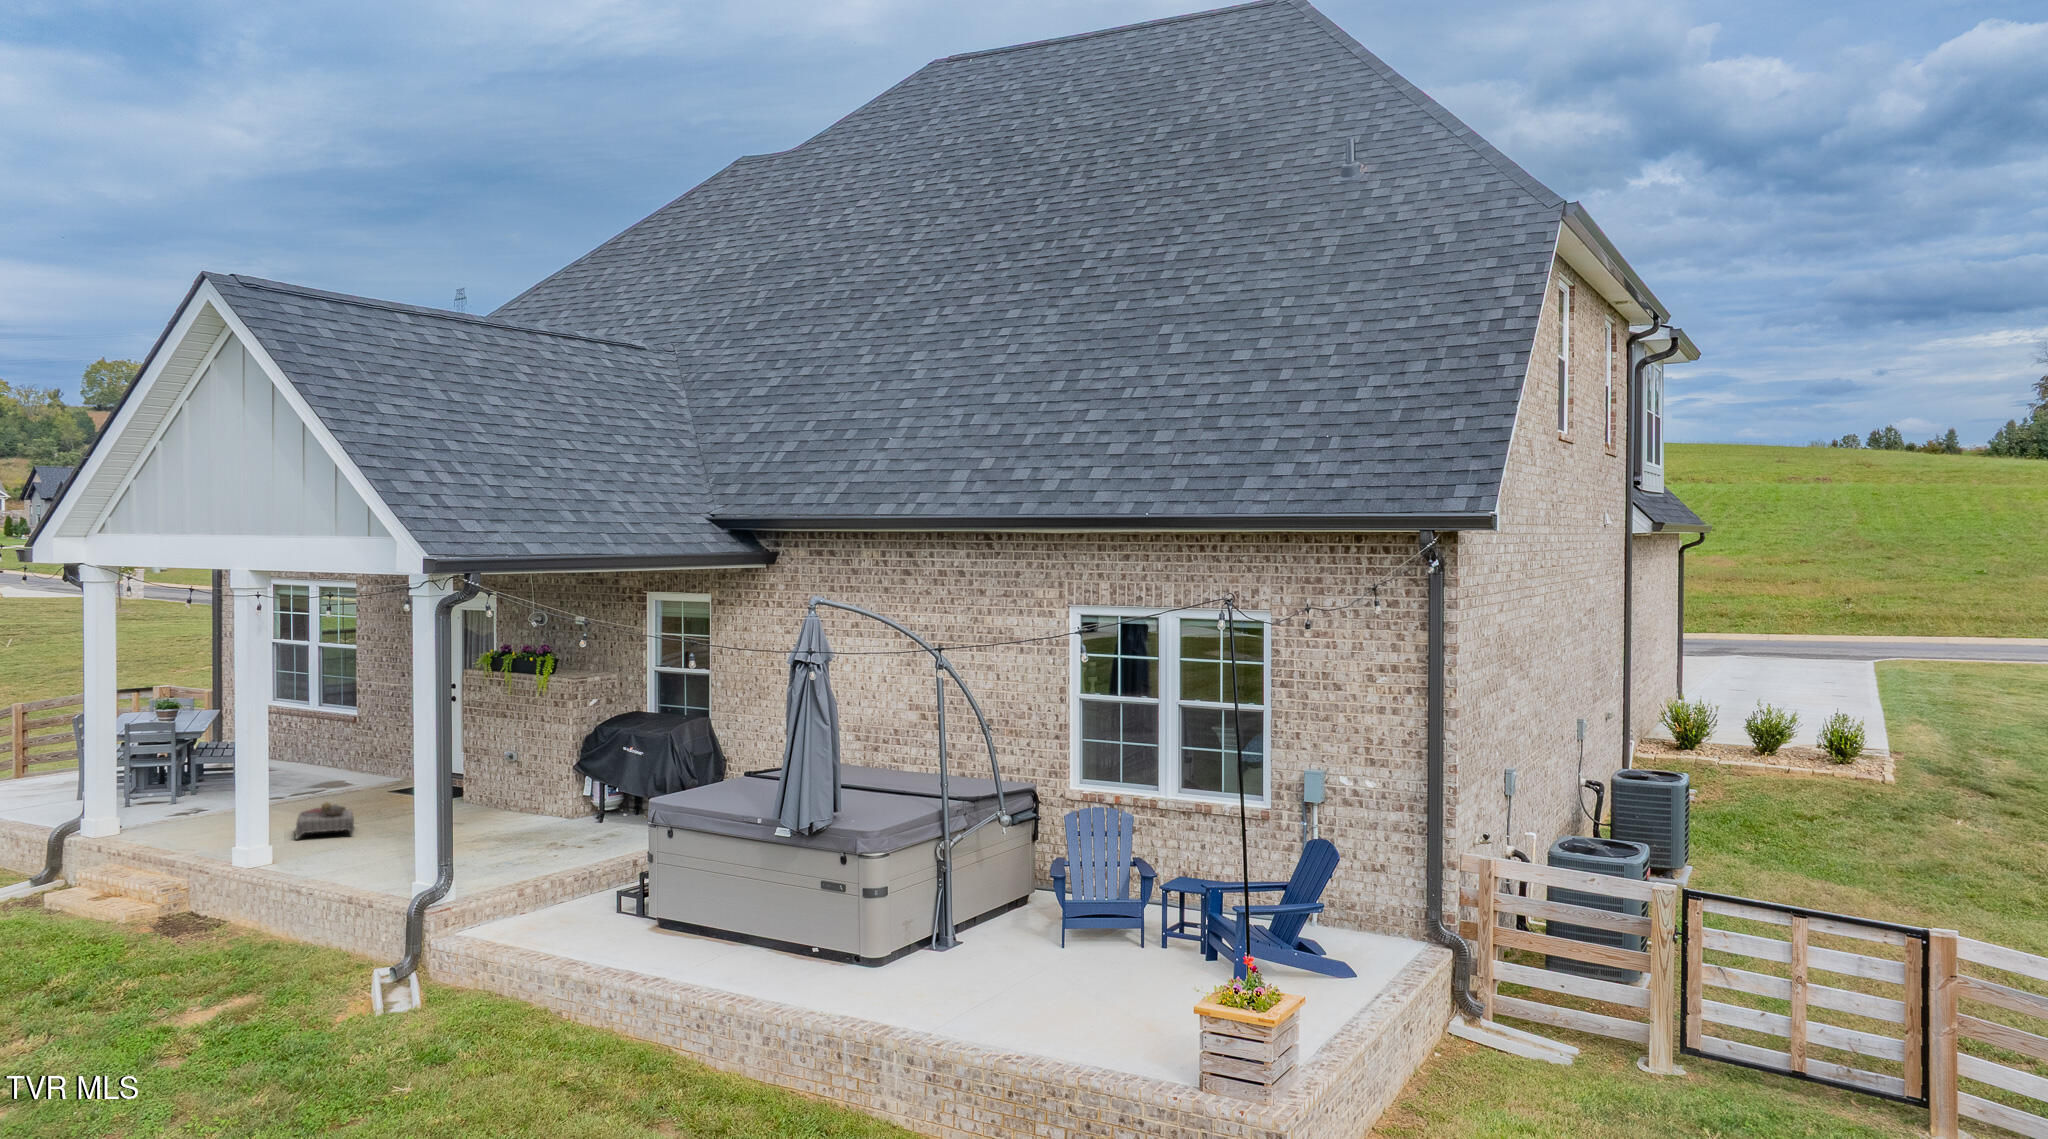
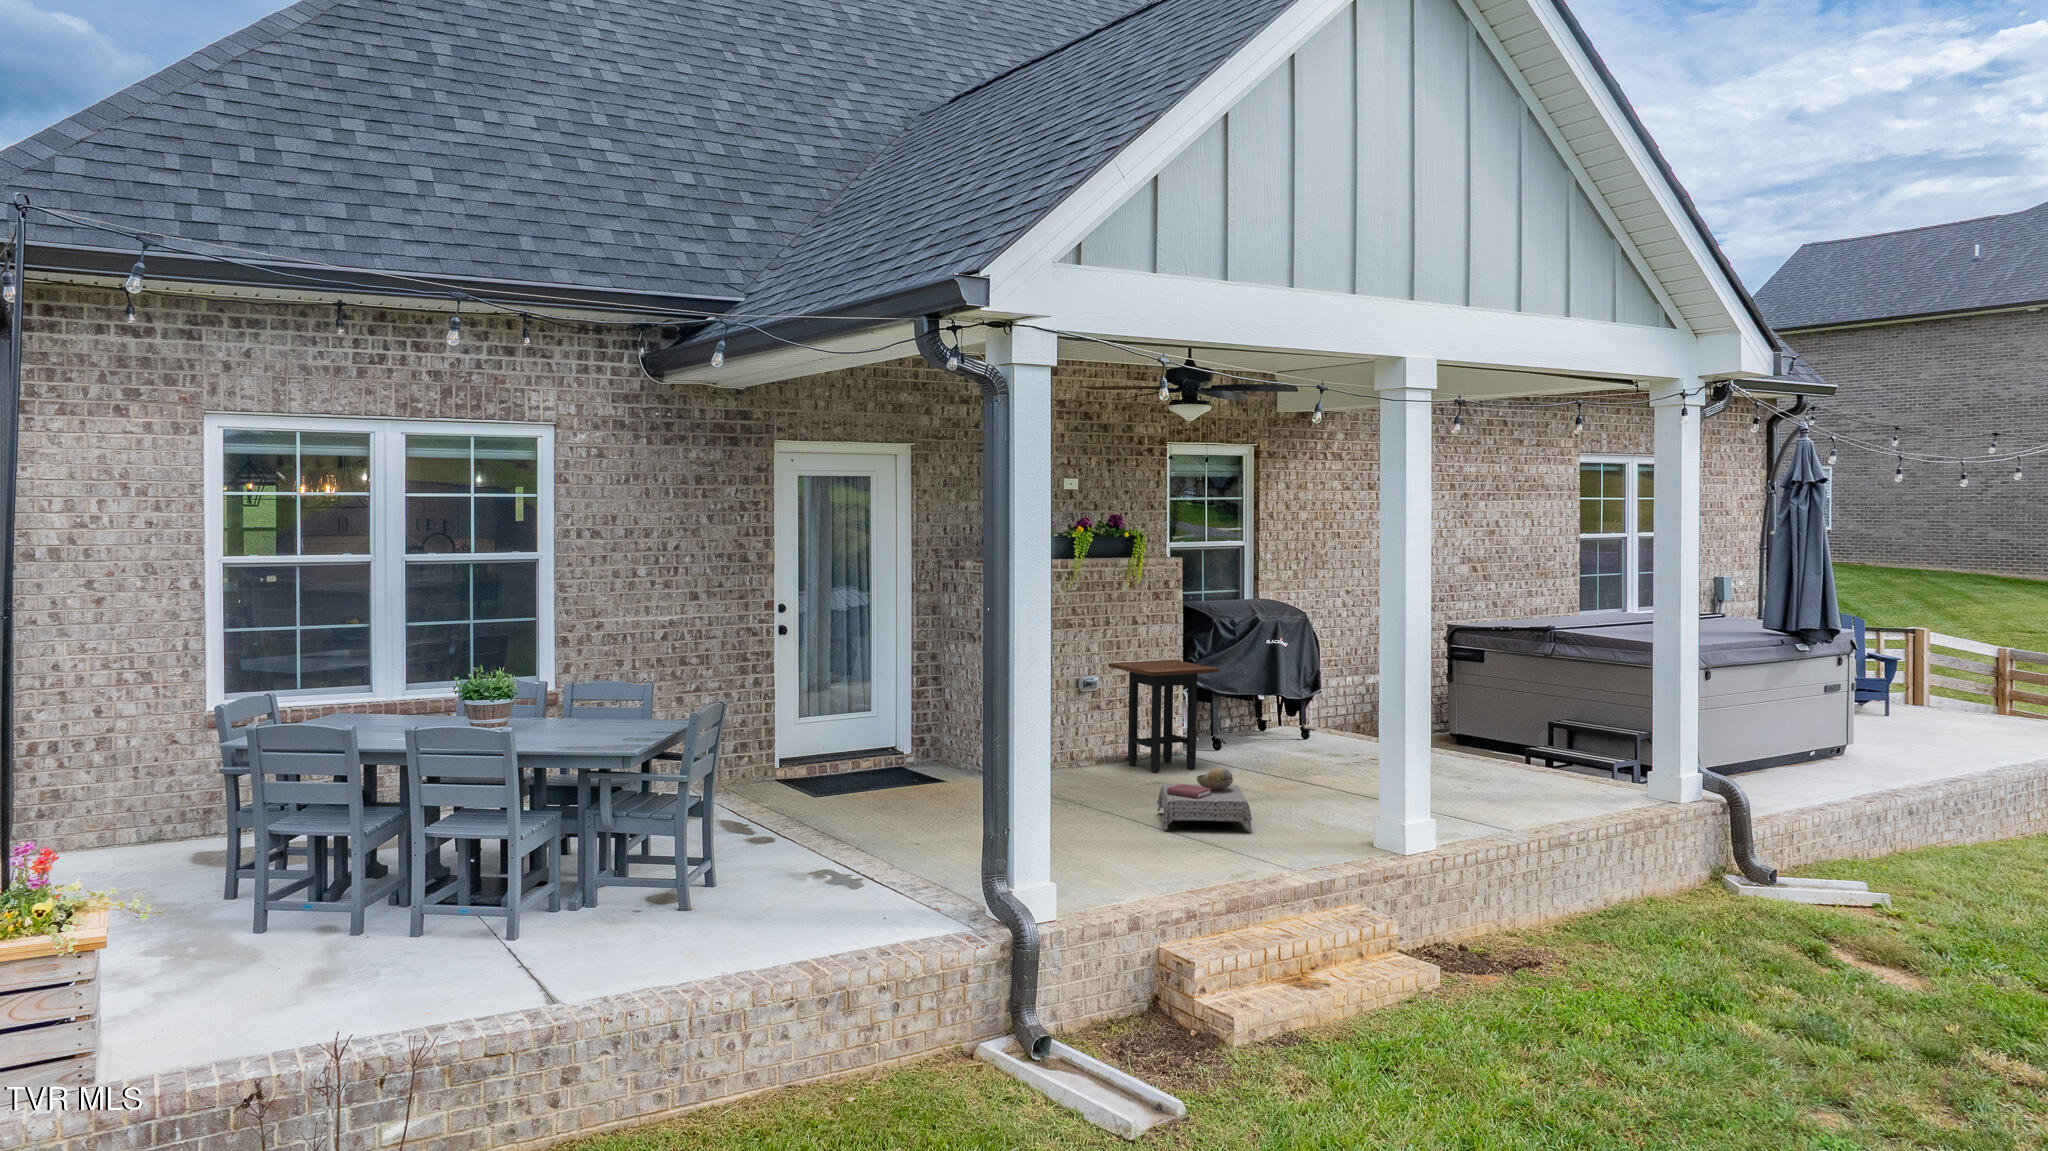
side table: none [480,743,561,823] -> present [1108,660,1219,773]

